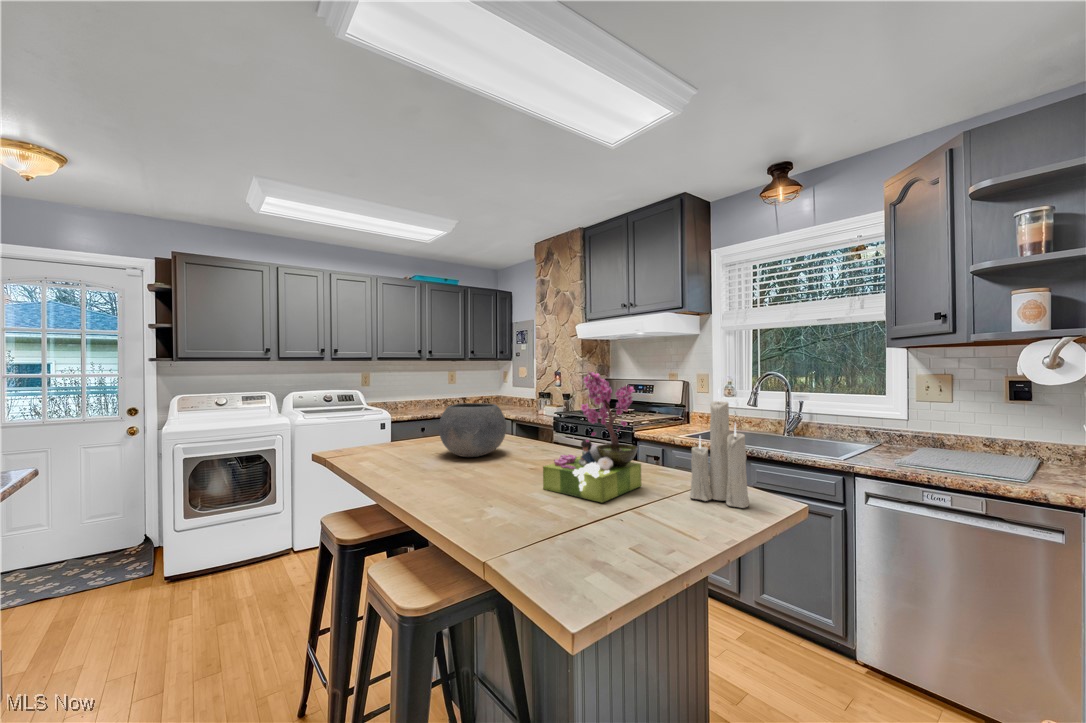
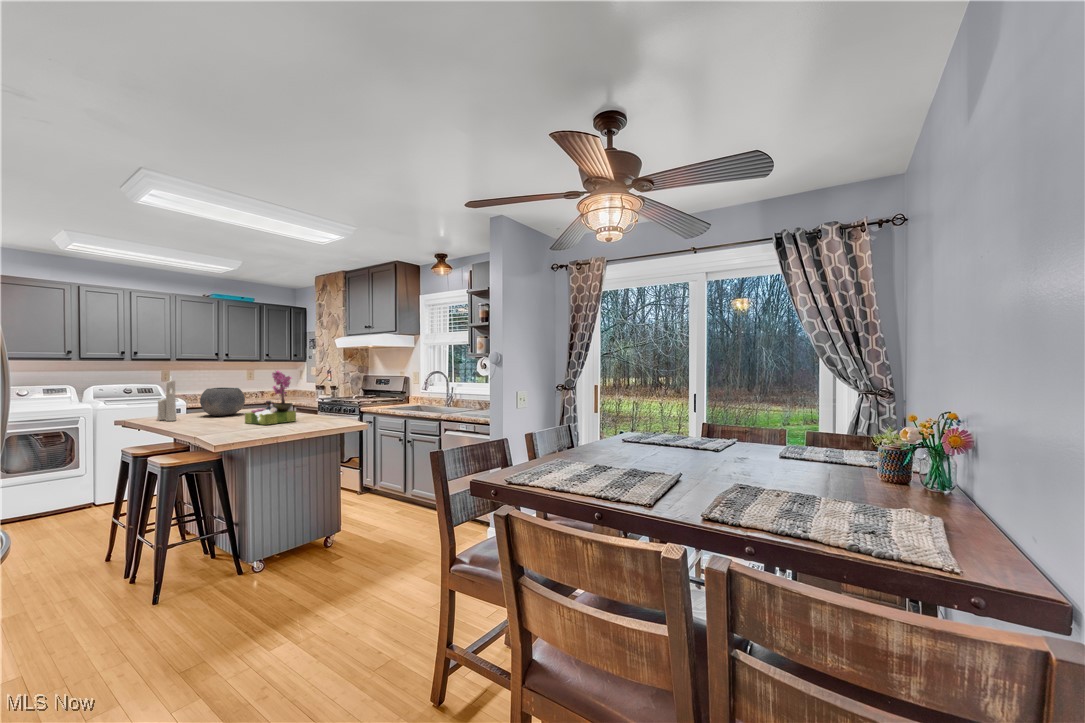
candle: present [690,392,750,508] -> present [157,380,176,421]

